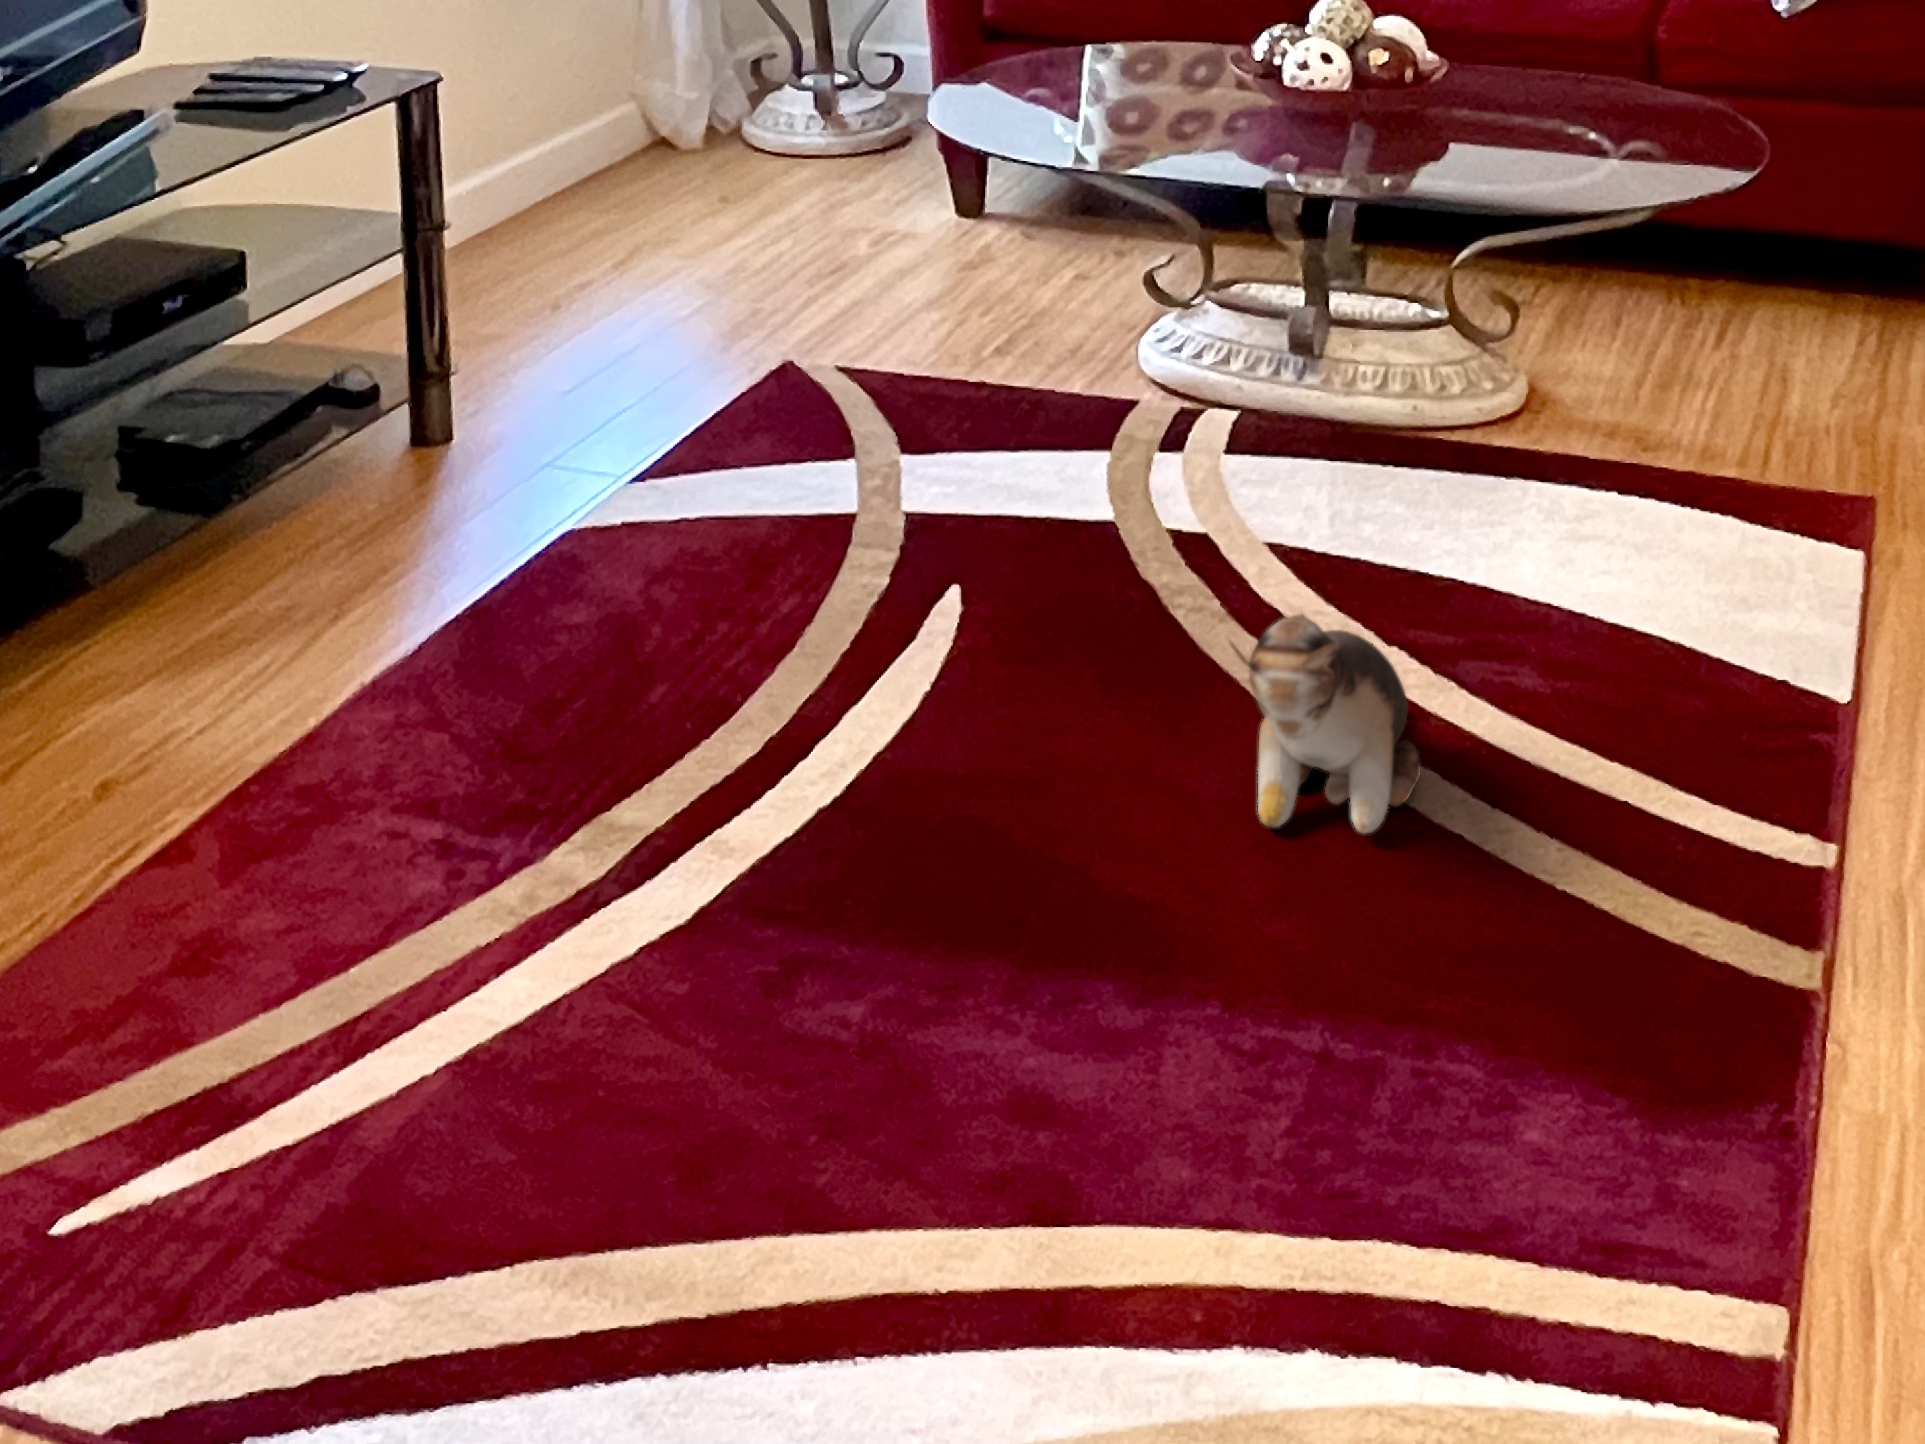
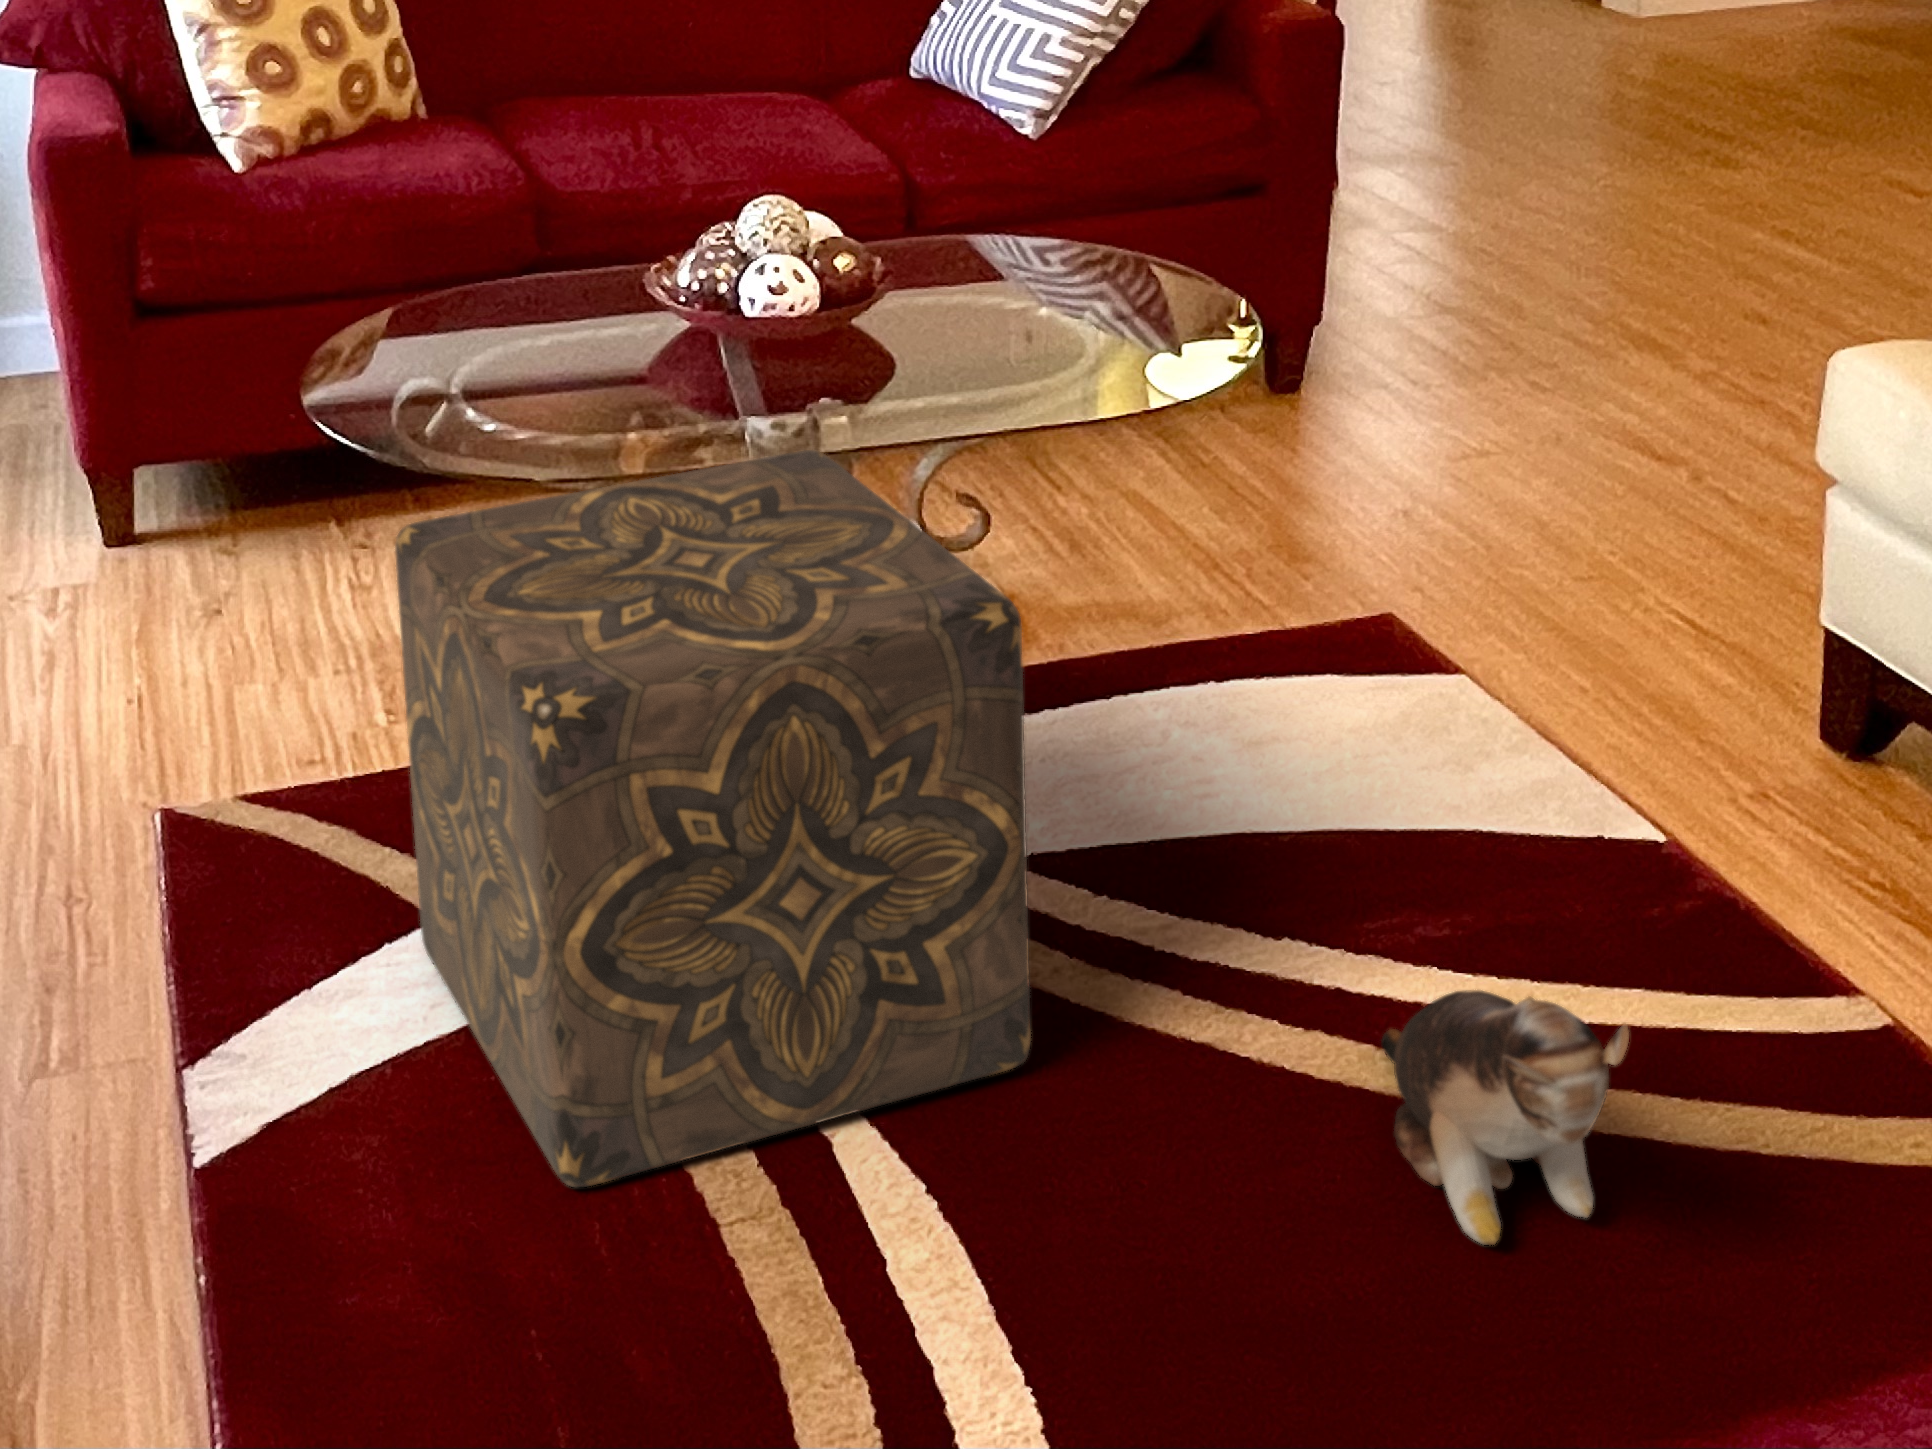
ottoman: none [685,138,1152,640] -> present [395,450,1031,1187]

